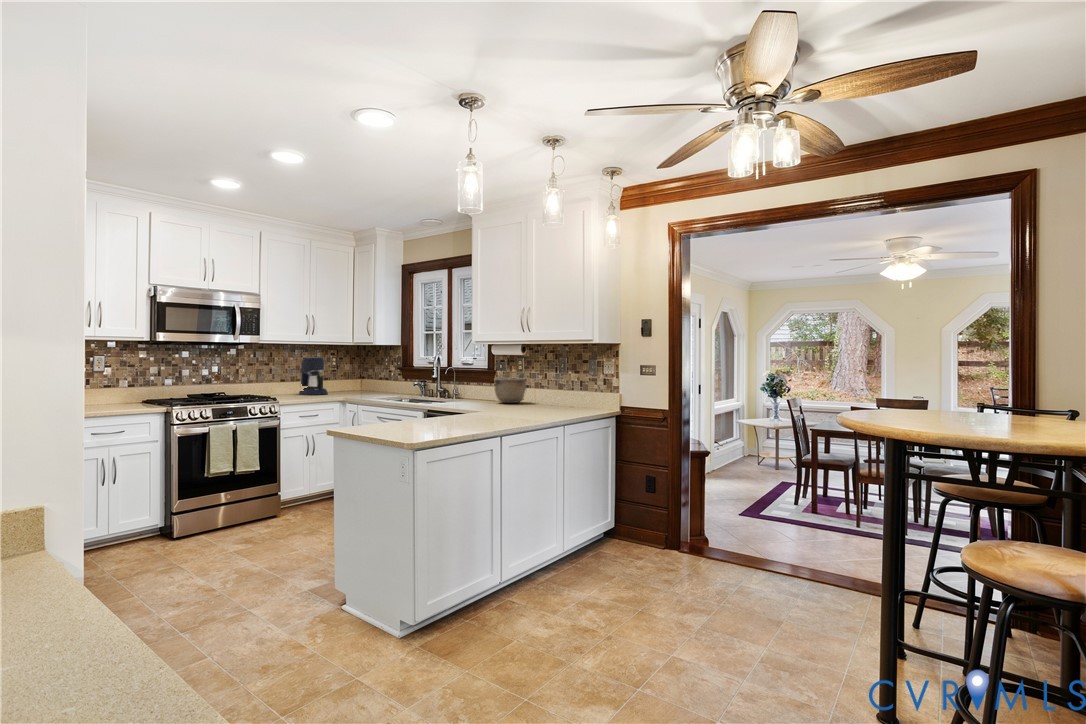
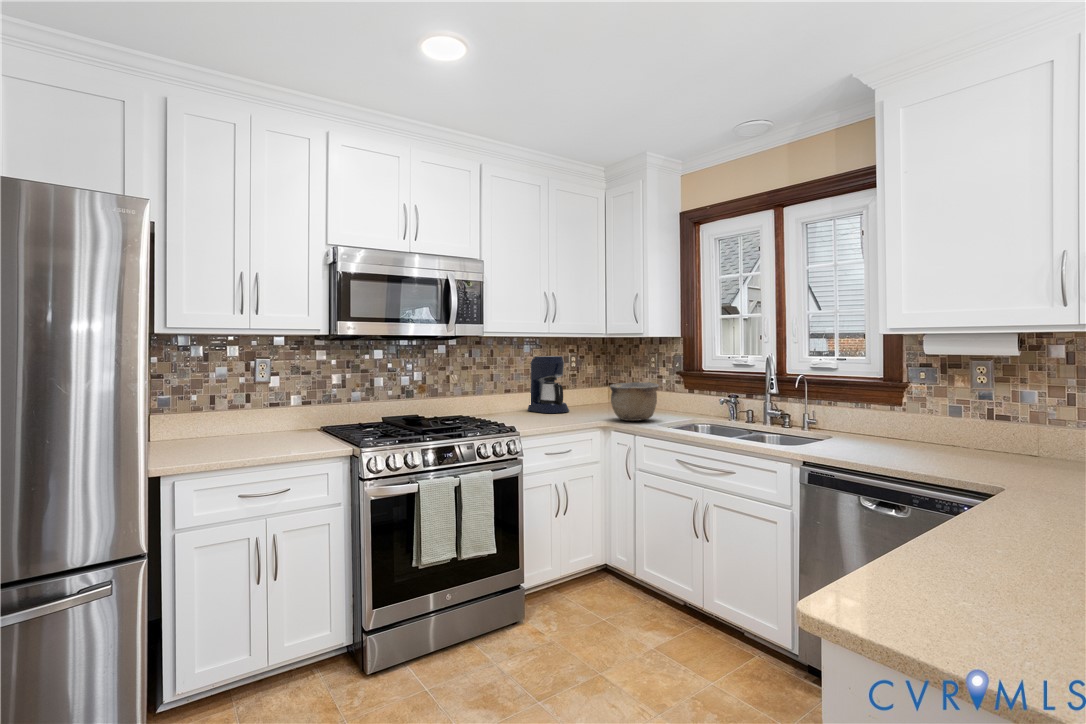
bowl: present [494,377,527,403] -> present [610,382,659,421]

